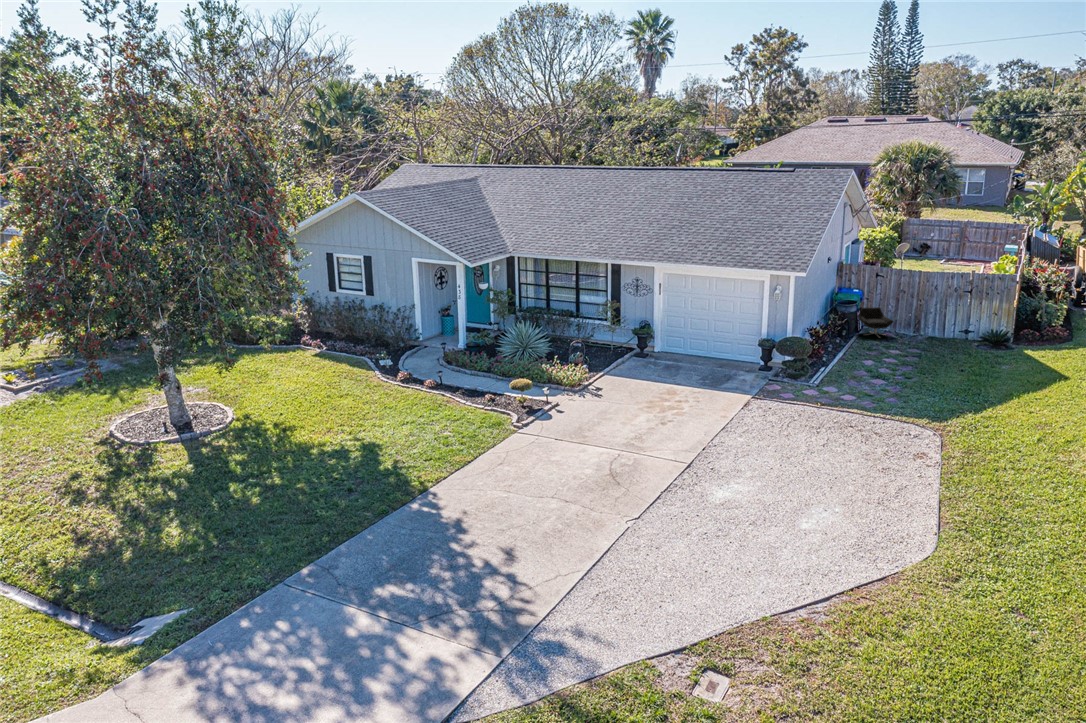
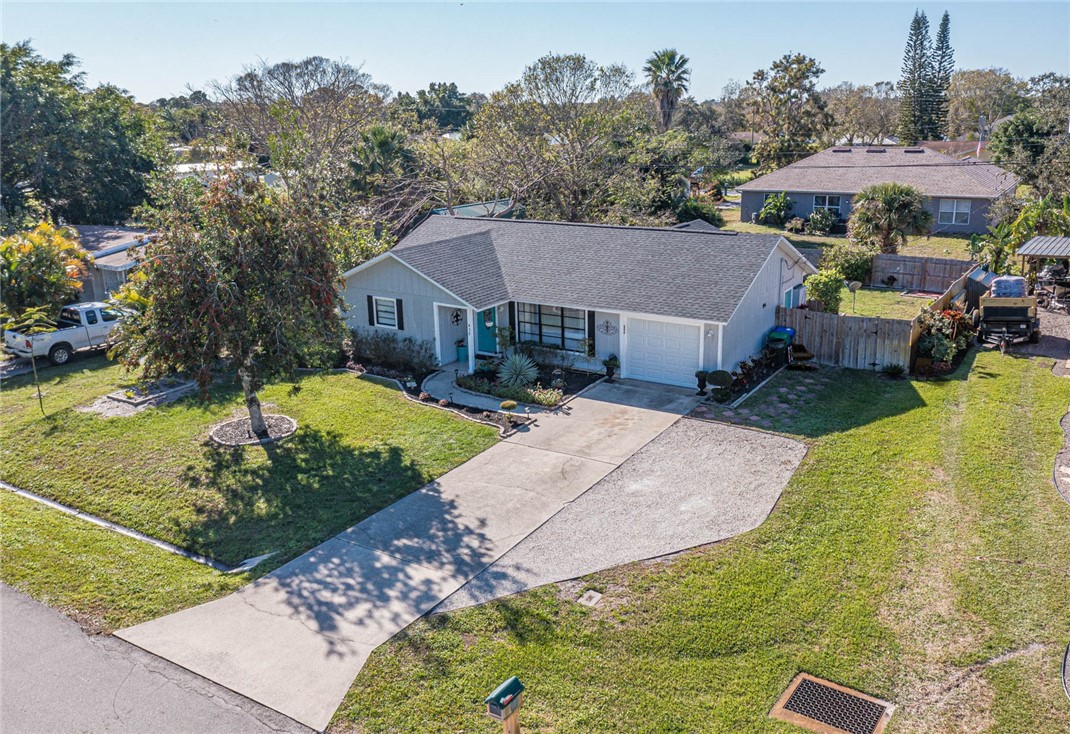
bench: none [1020,323,1044,350] -> present [915,358,932,380]

